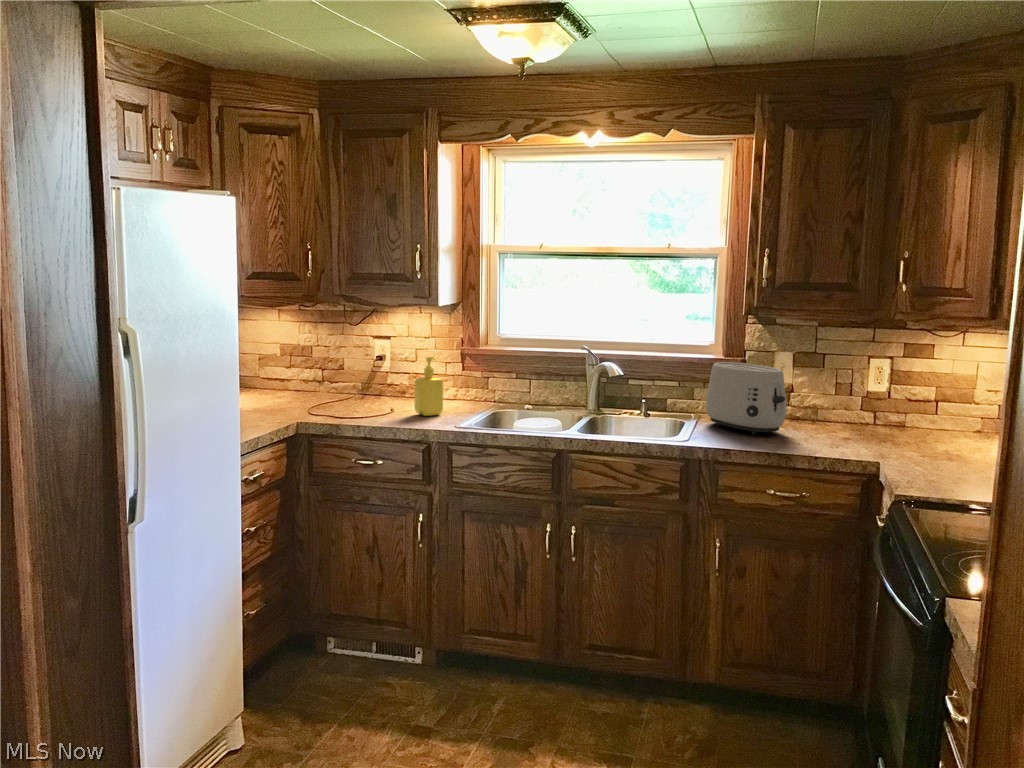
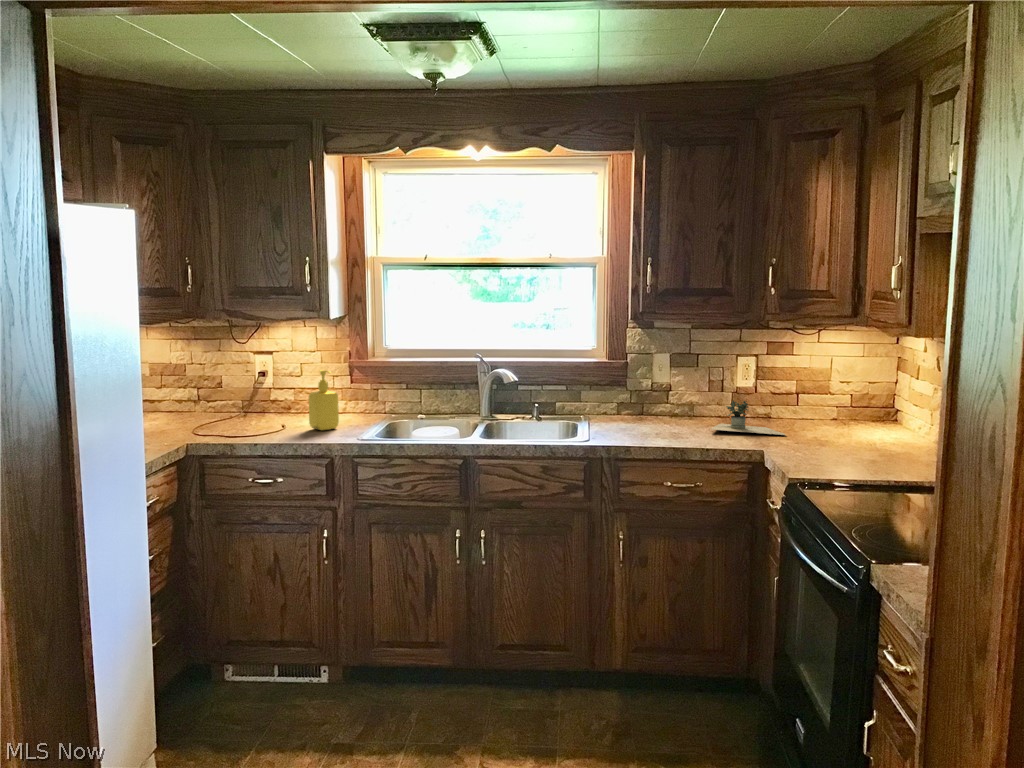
toaster: present [706,362,786,435] -> none [597,365,673,432]
potted plant: none [826,406,948,447] -> present [711,401,813,435]

